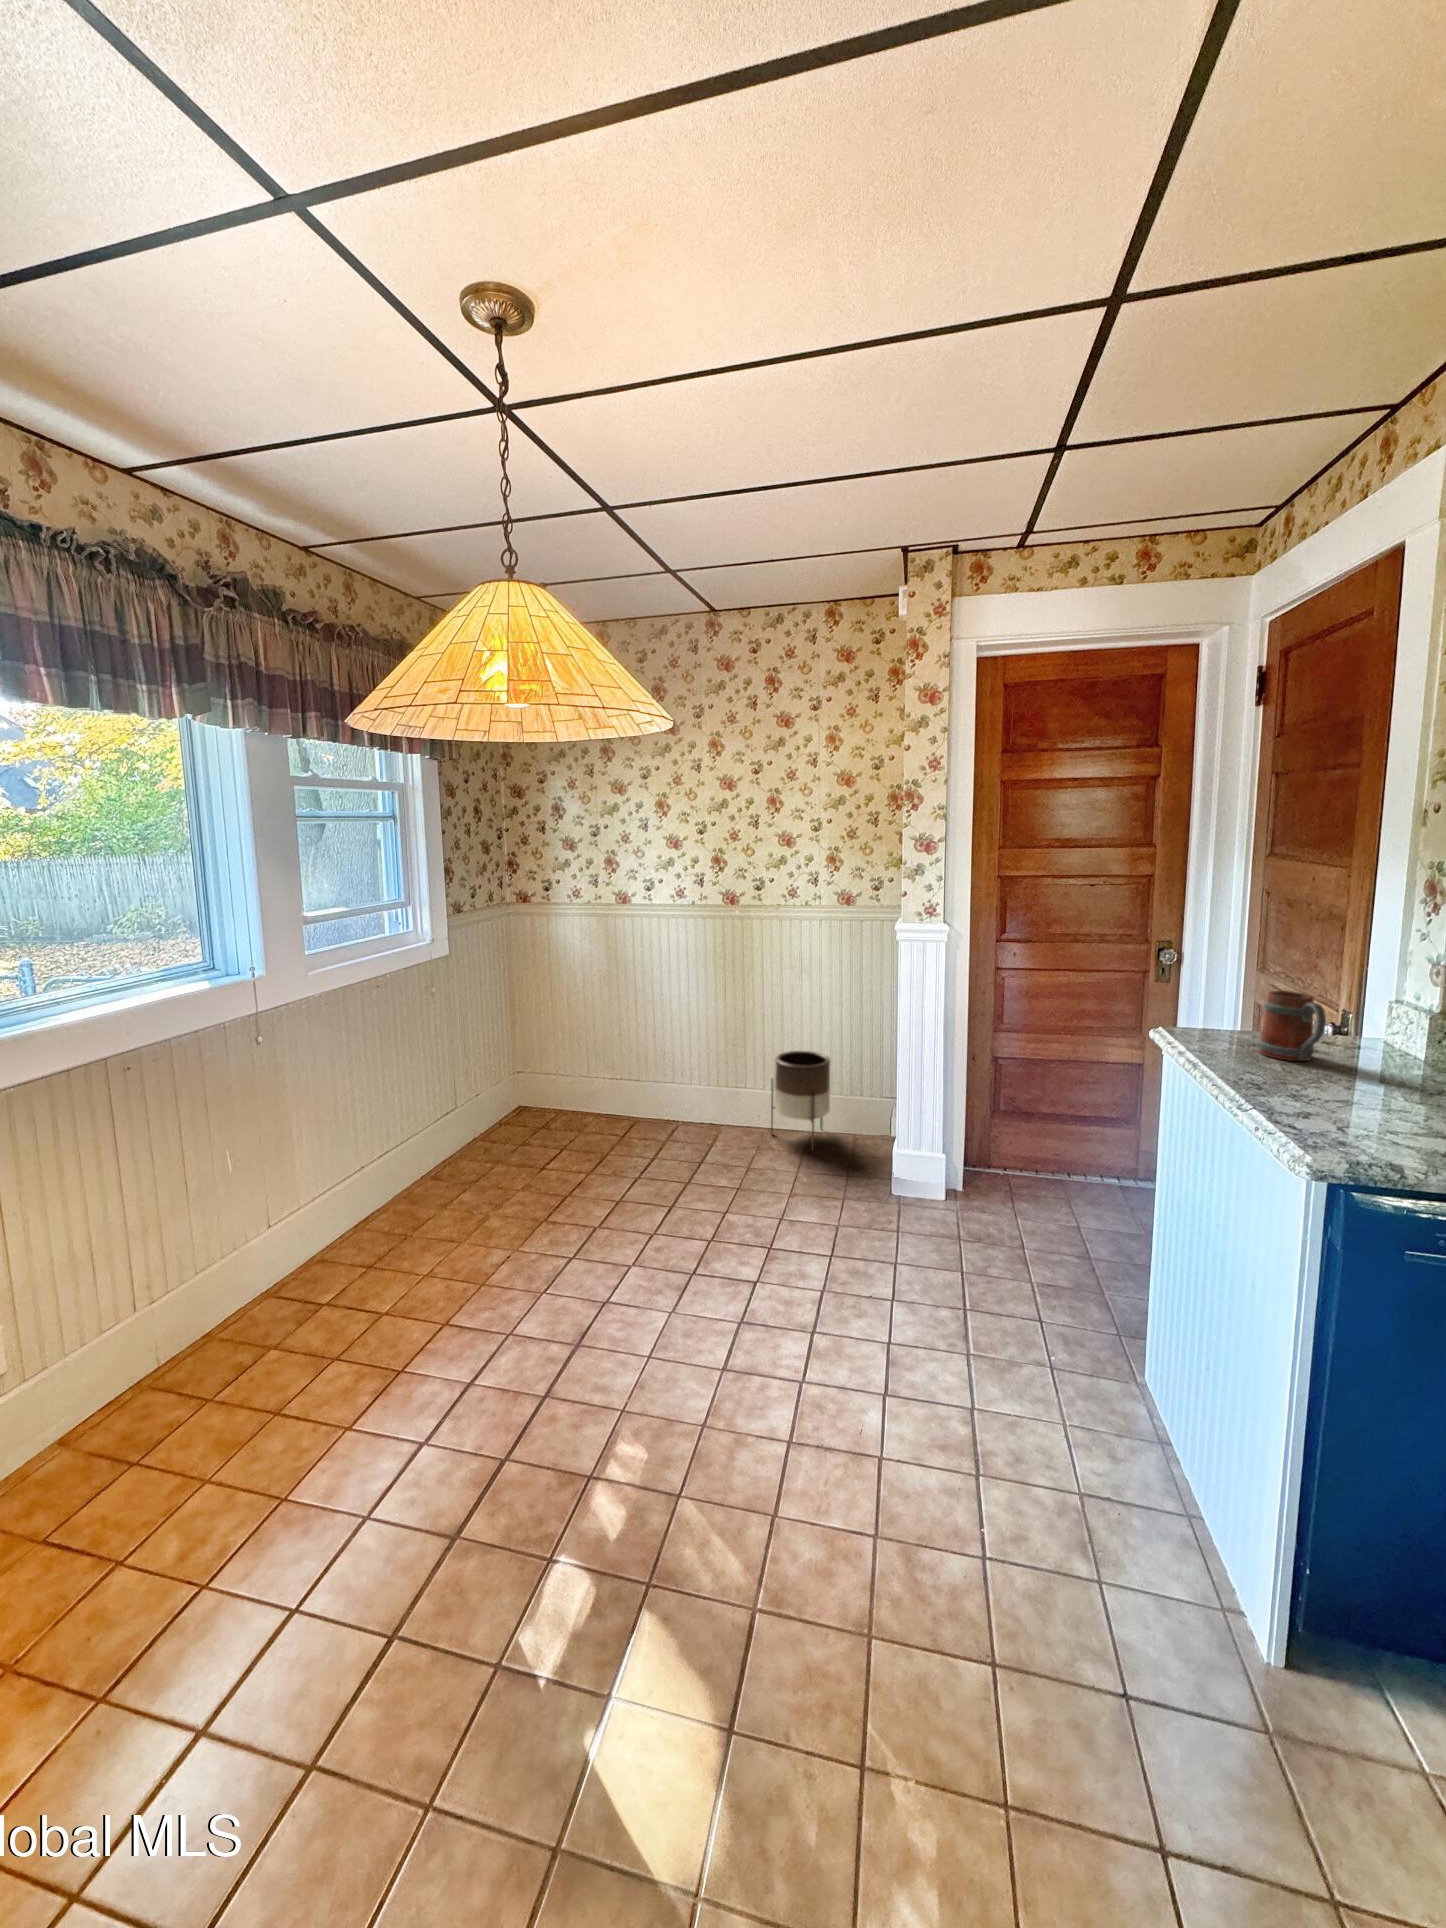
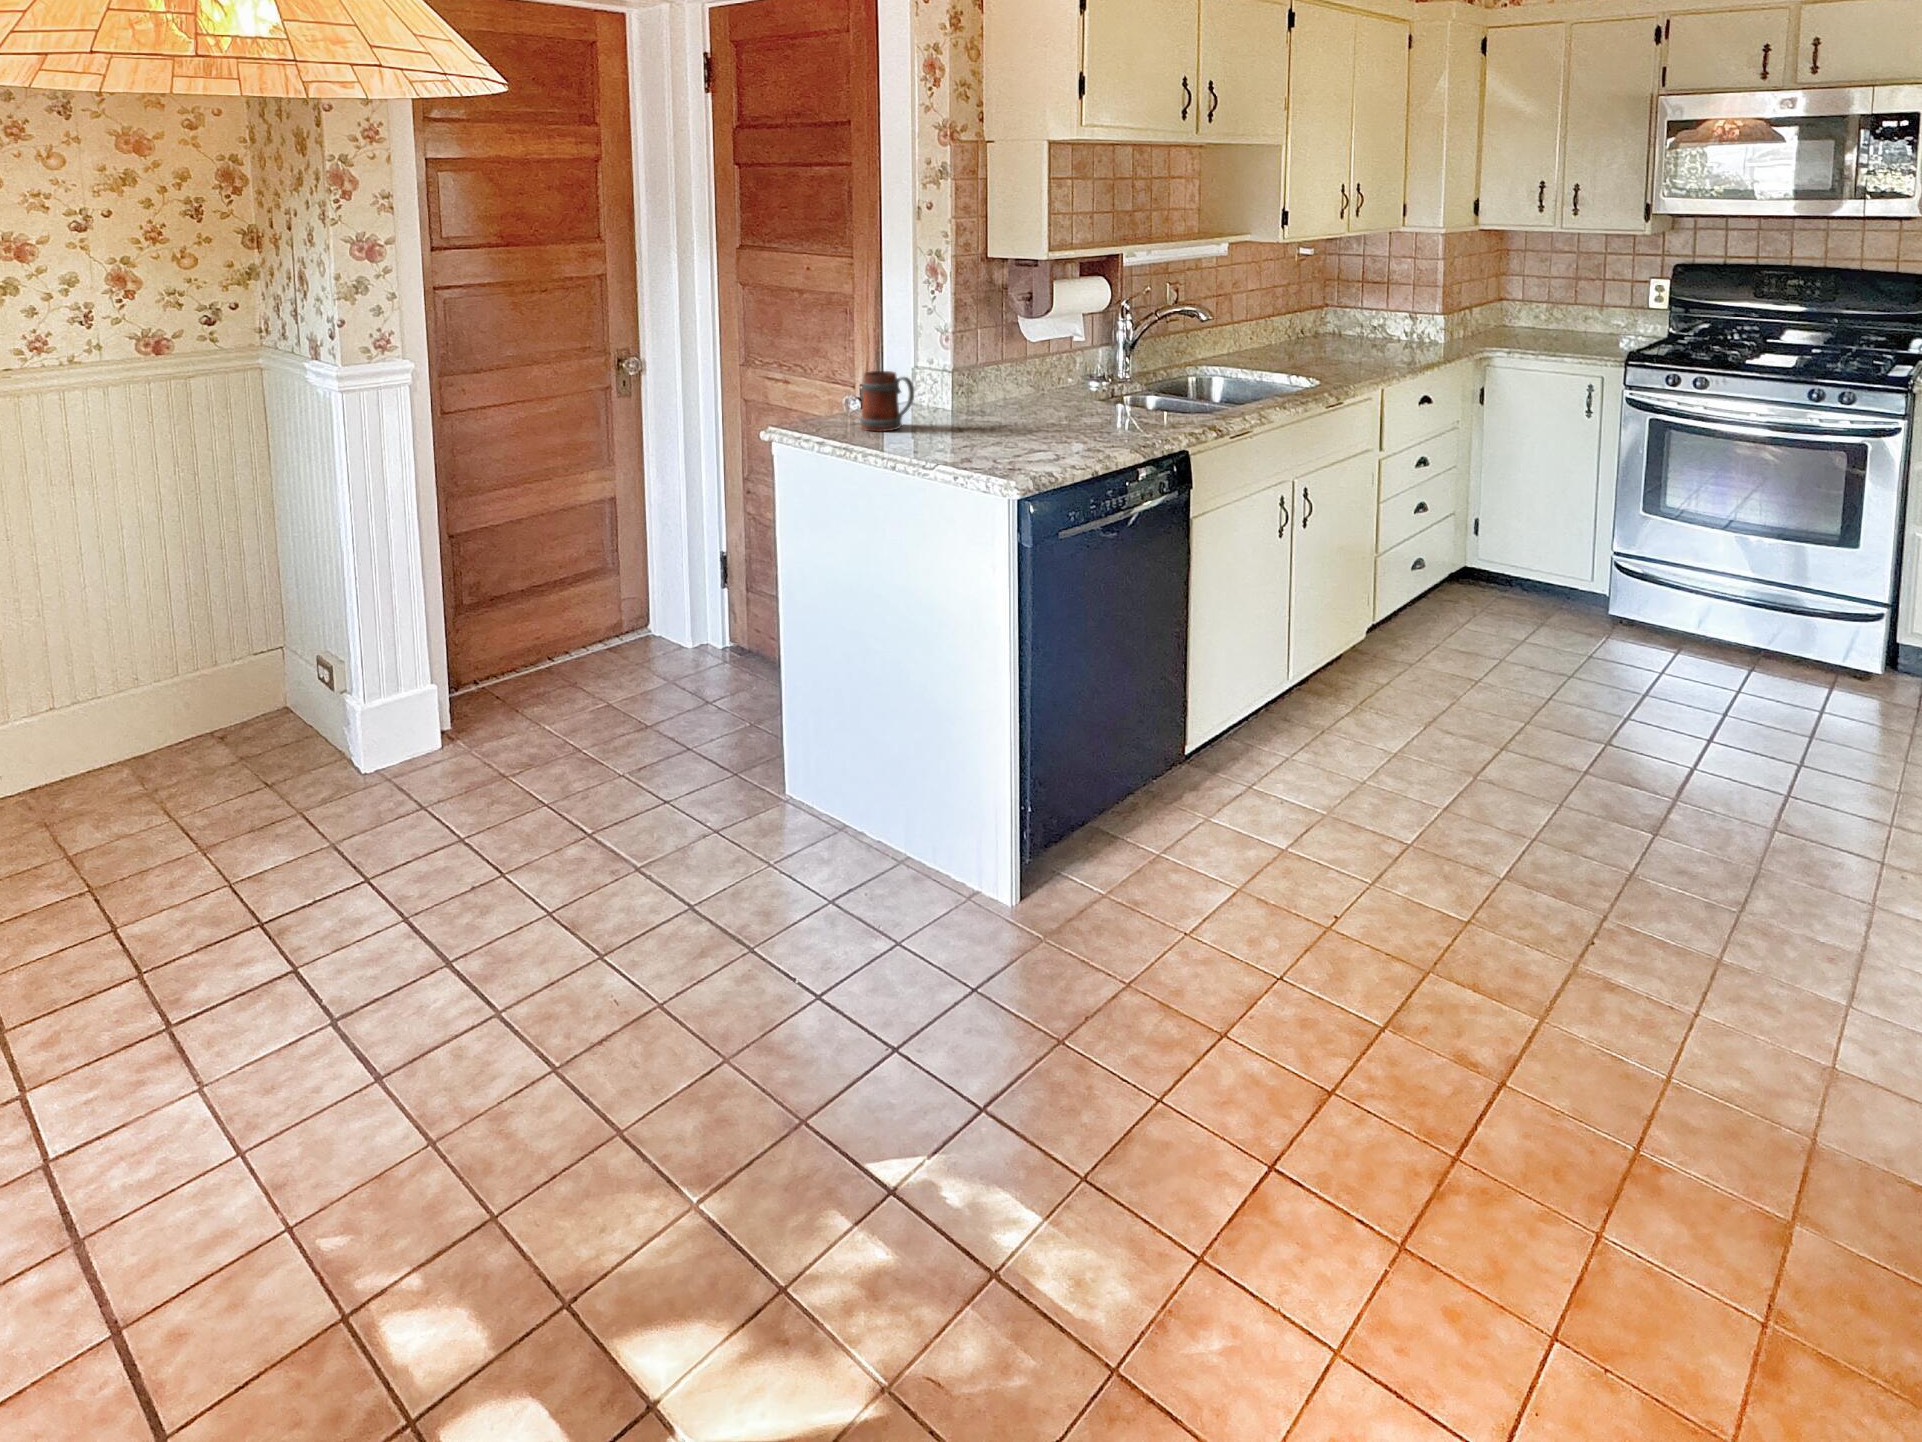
planter: present [771,1051,830,1149] -> none [52,619,185,796]

